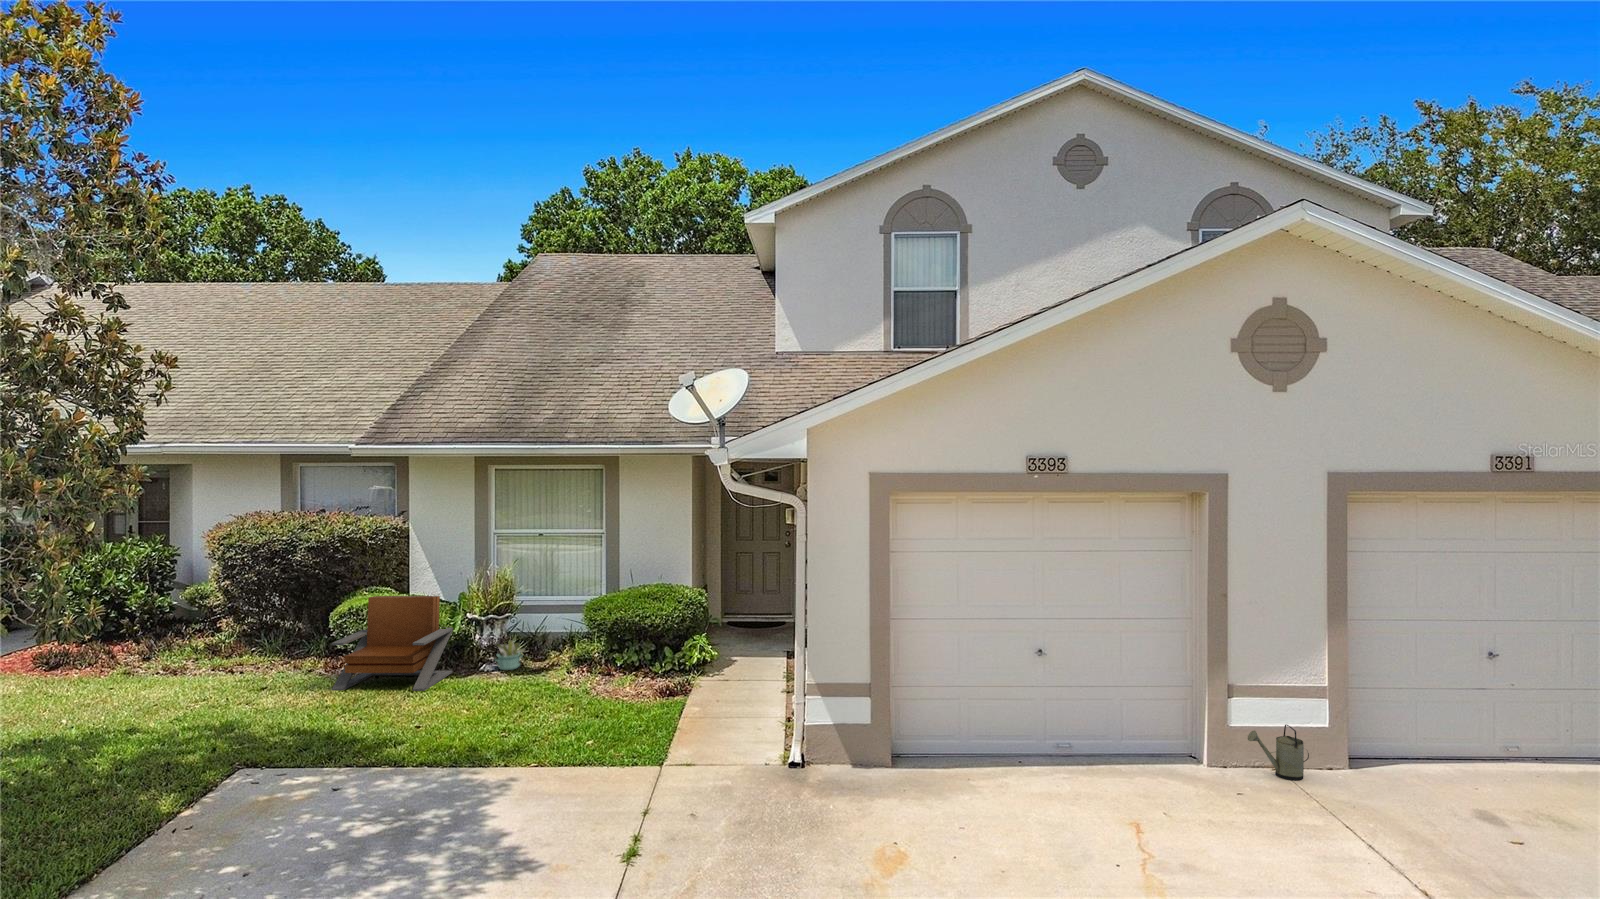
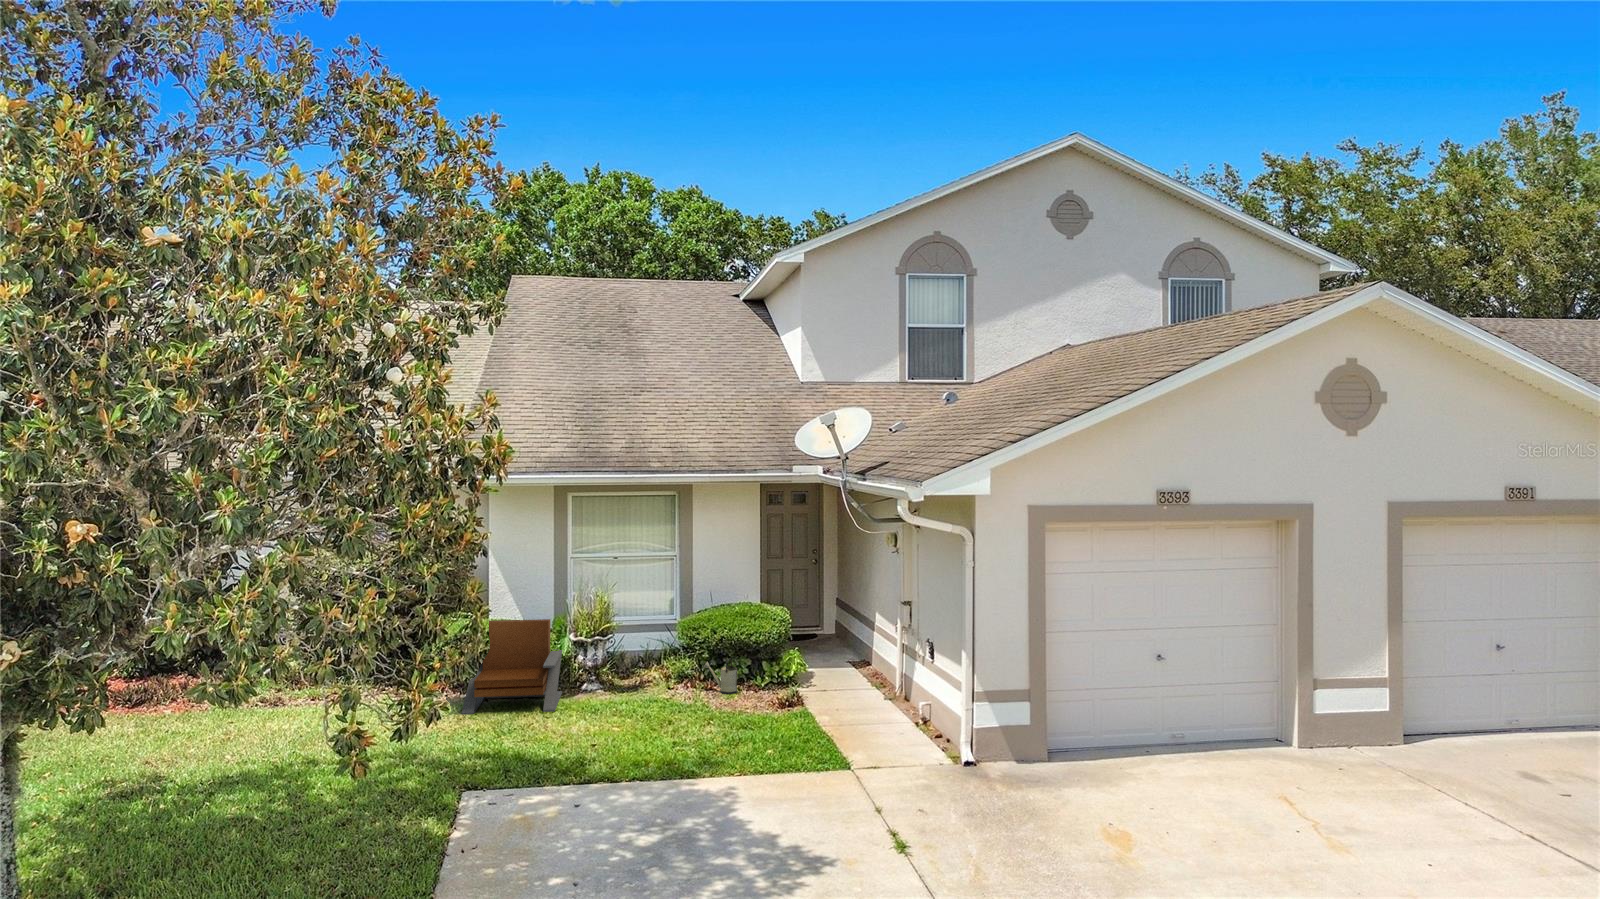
decorative plant: present [496,641,524,670] -> none [598,660,624,689]
watering can: present [1248,725,1309,780] -> present [703,658,740,694]

